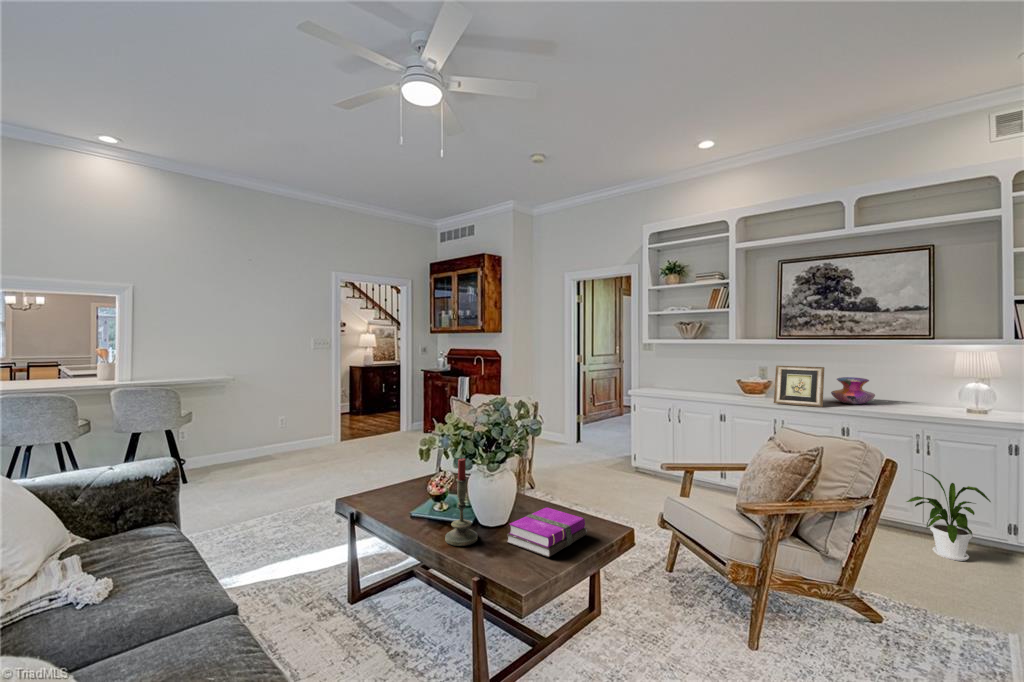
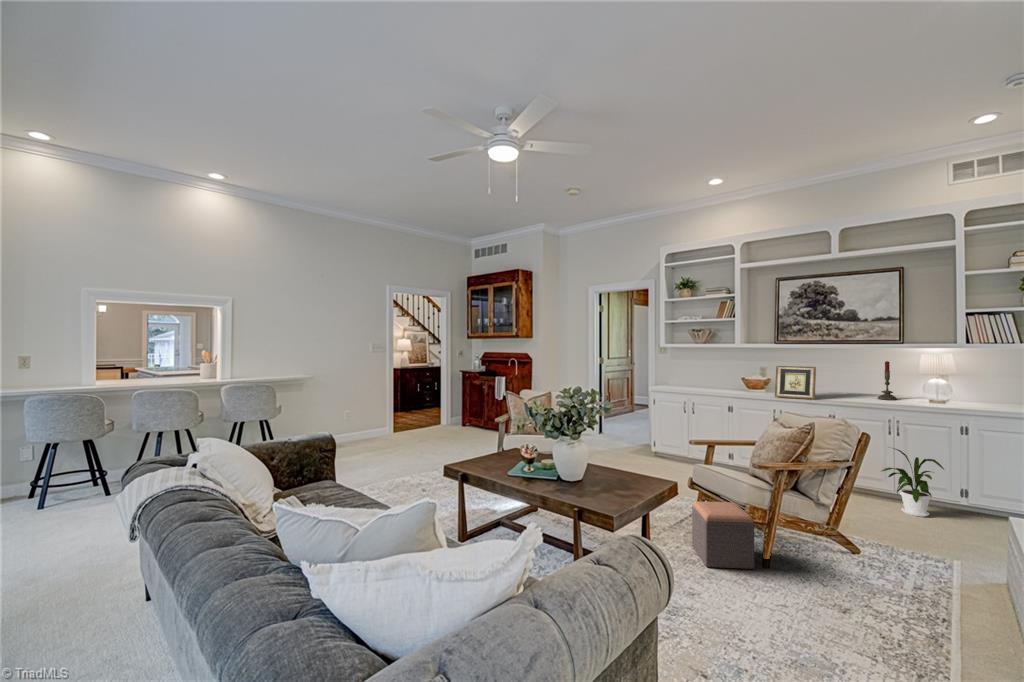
decorative vase: present [831,377,875,404] -> none [822,375,857,397]
candle: present [445,457,478,546] -> present [878,361,897,400]
hardback book: present [507,507,587,557] -> none [588,468,644,497]
footstool: none [657,551,738,652] -> present [692,501,754,569]

